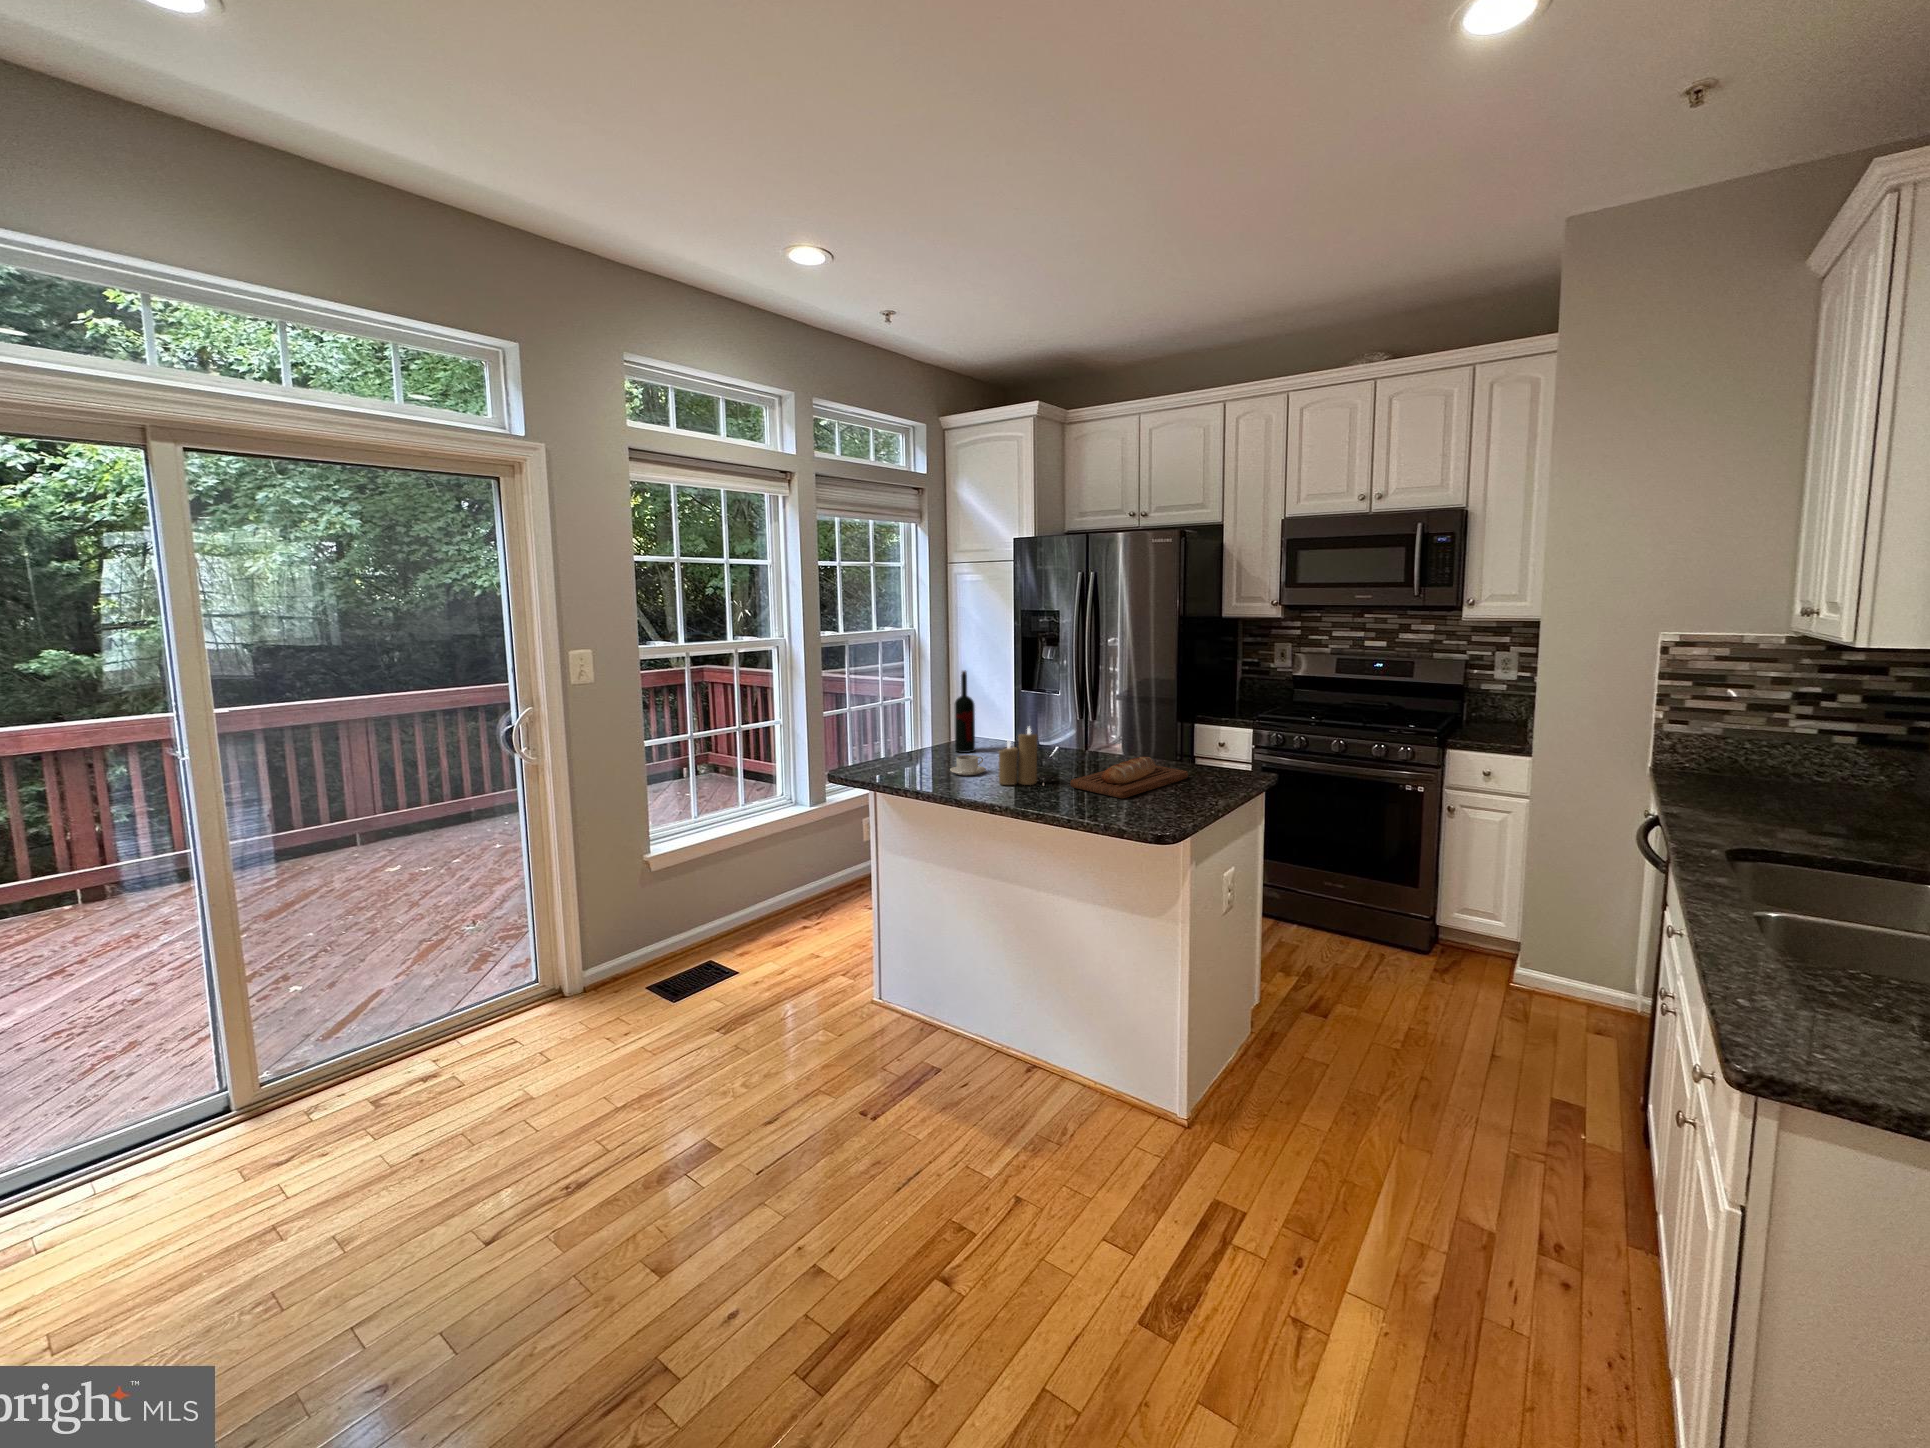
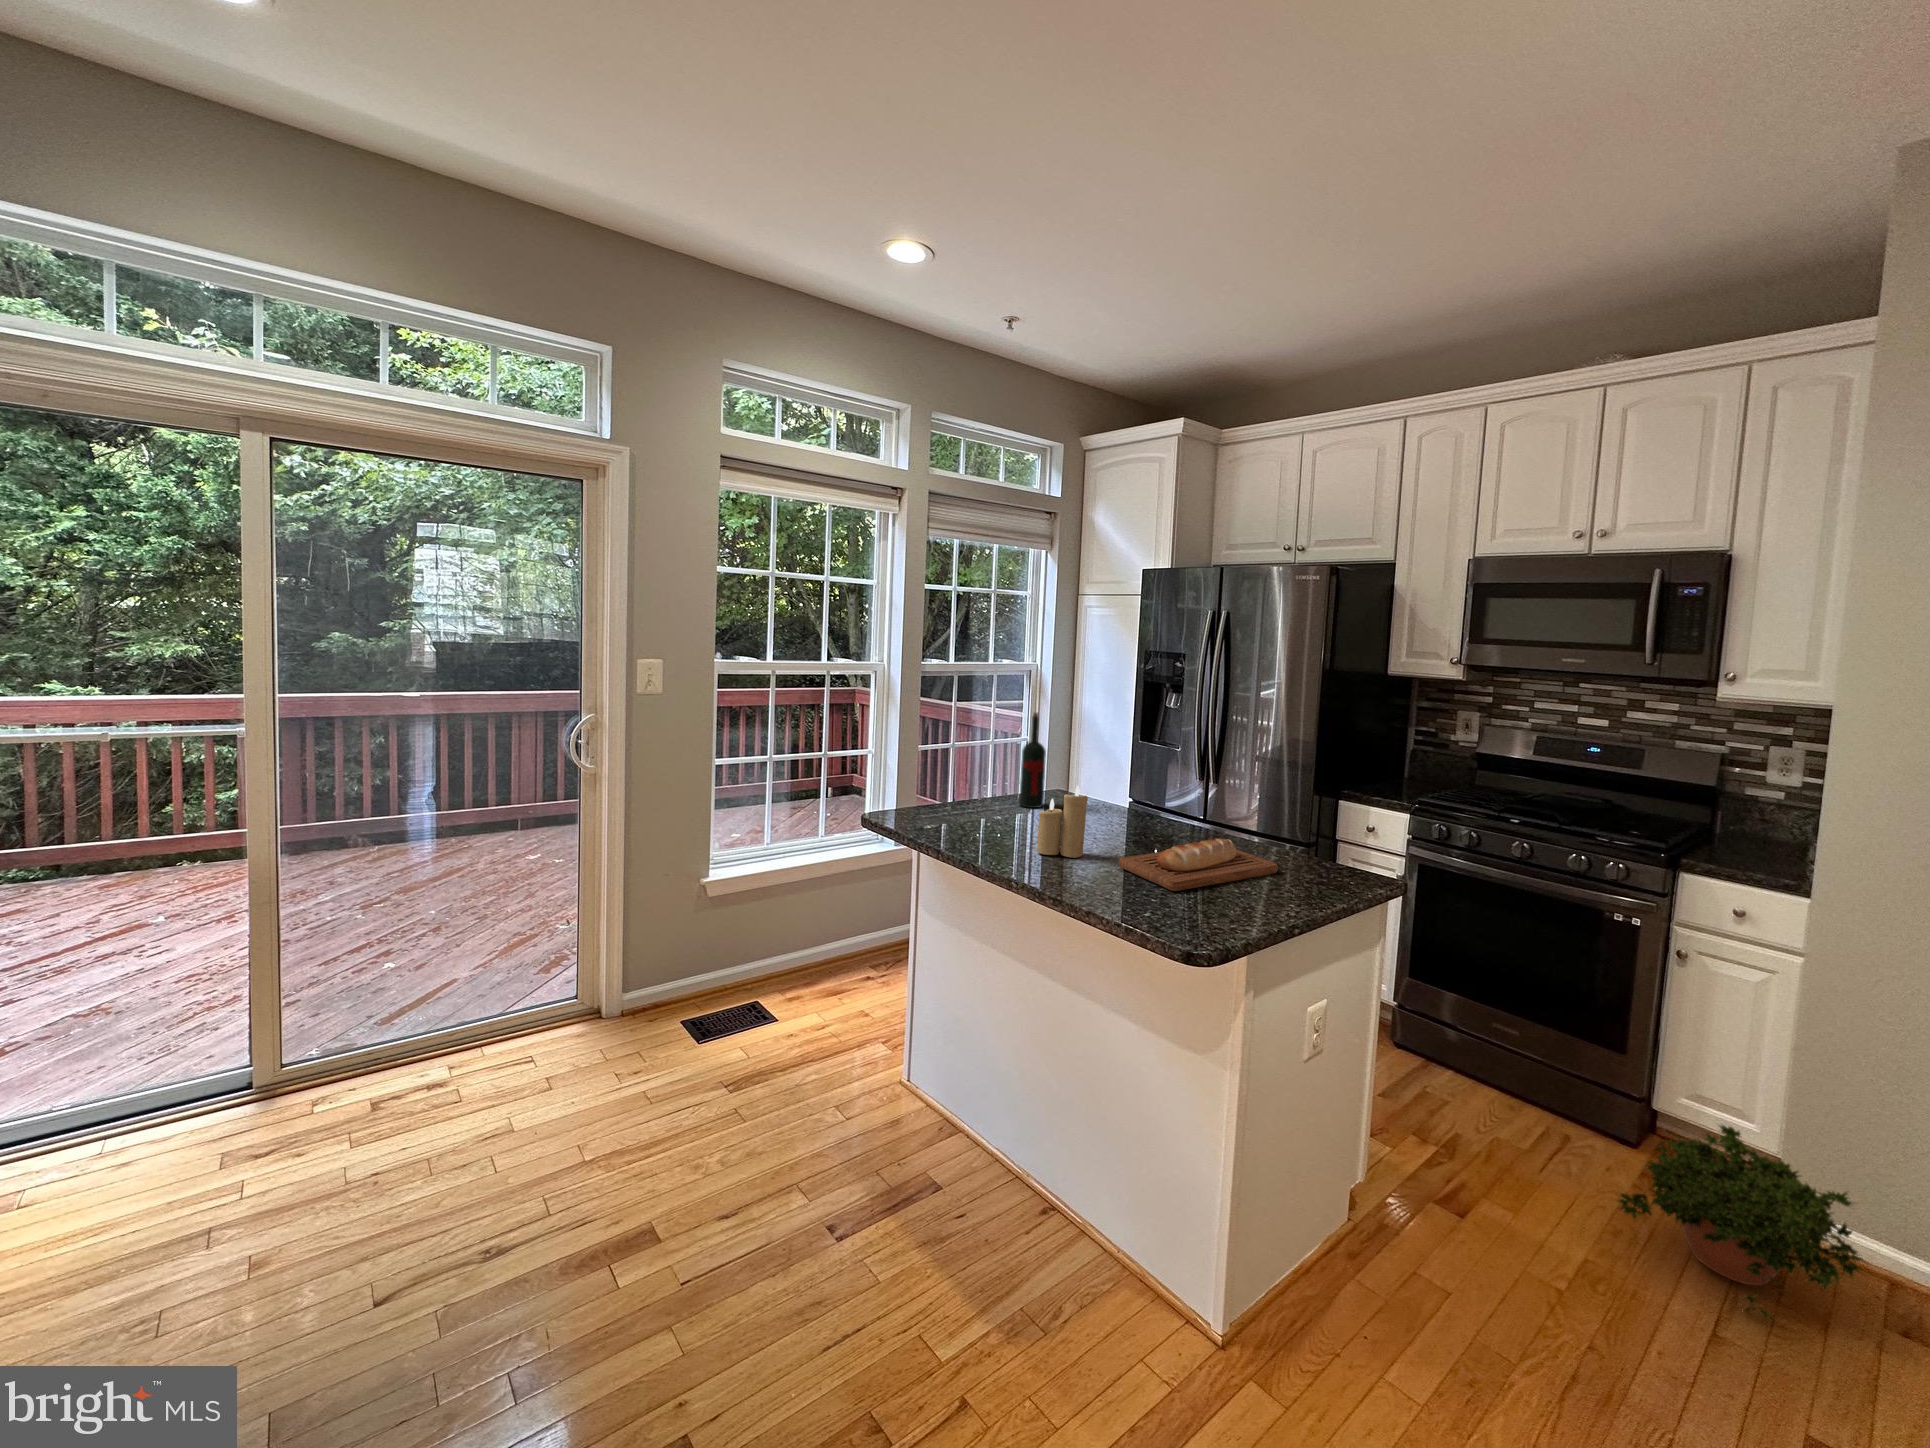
coffee cup: present [950,755,986,775] -> none [992,811,1035,837]
potted plant: none [1422,920,1578,1040] -> present [1615,1124,1863,1318]

